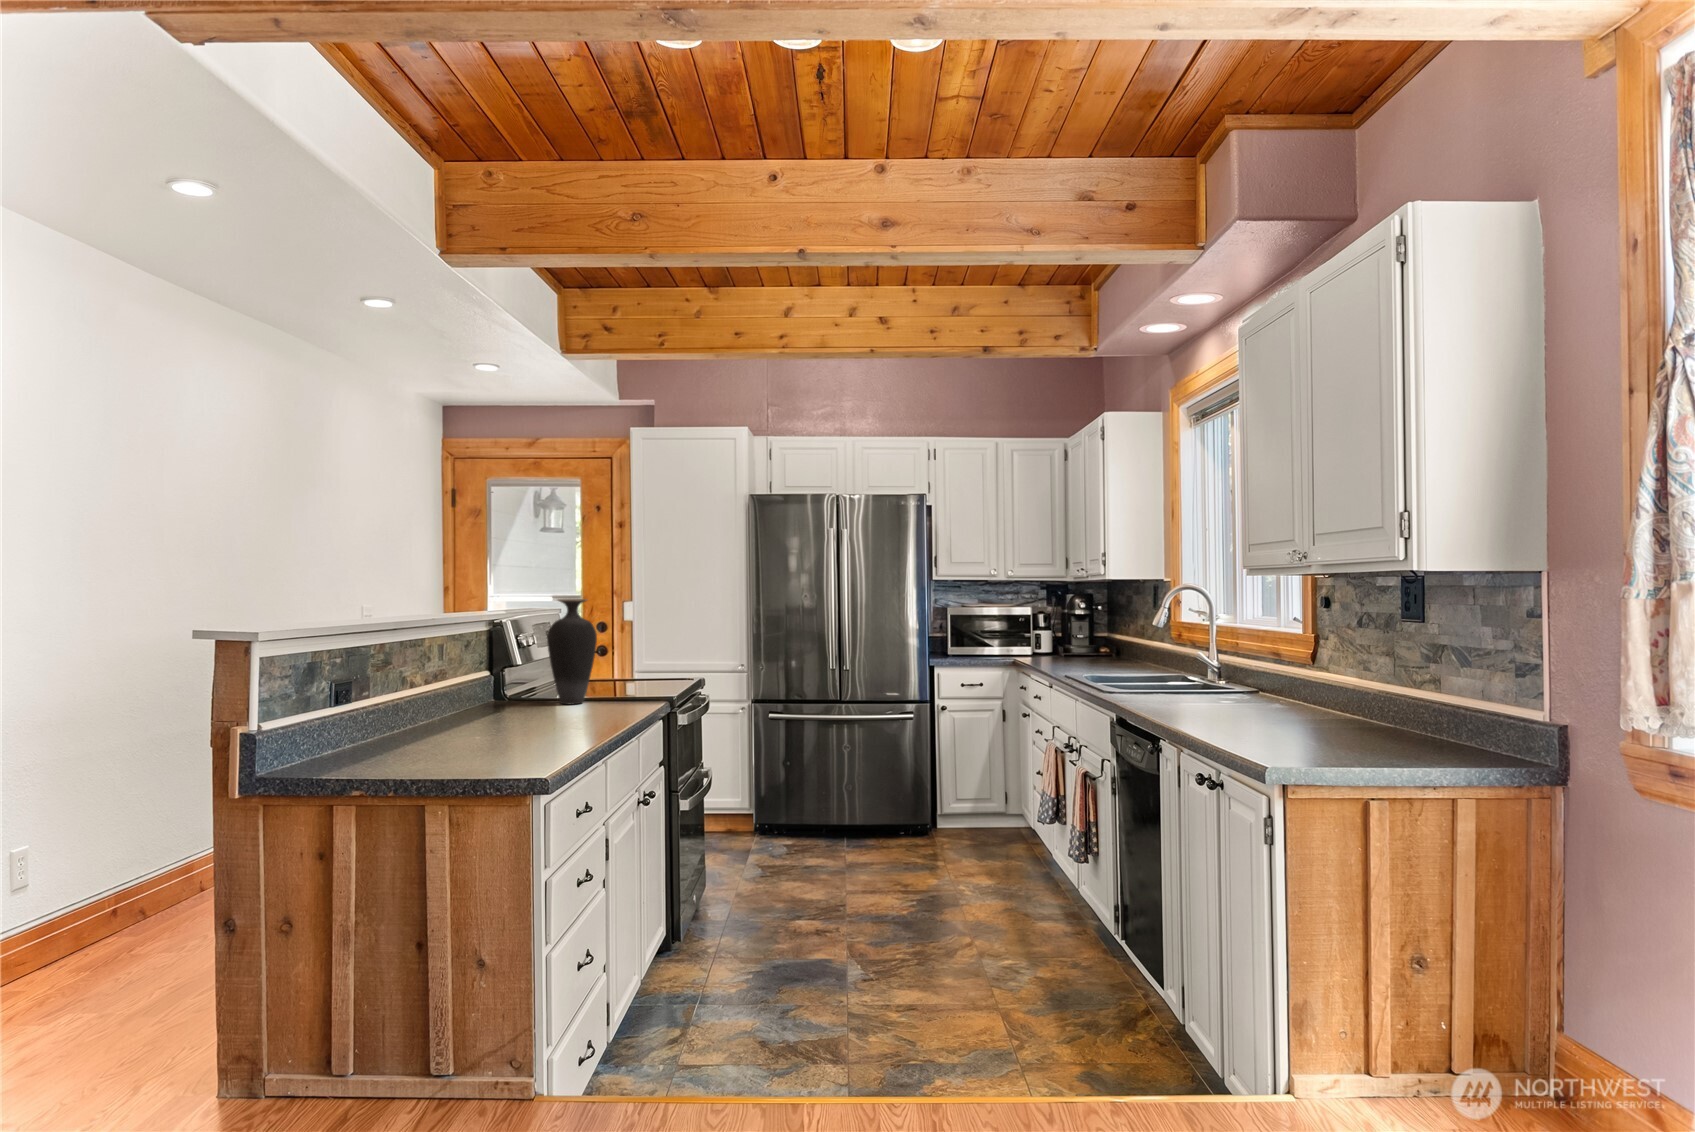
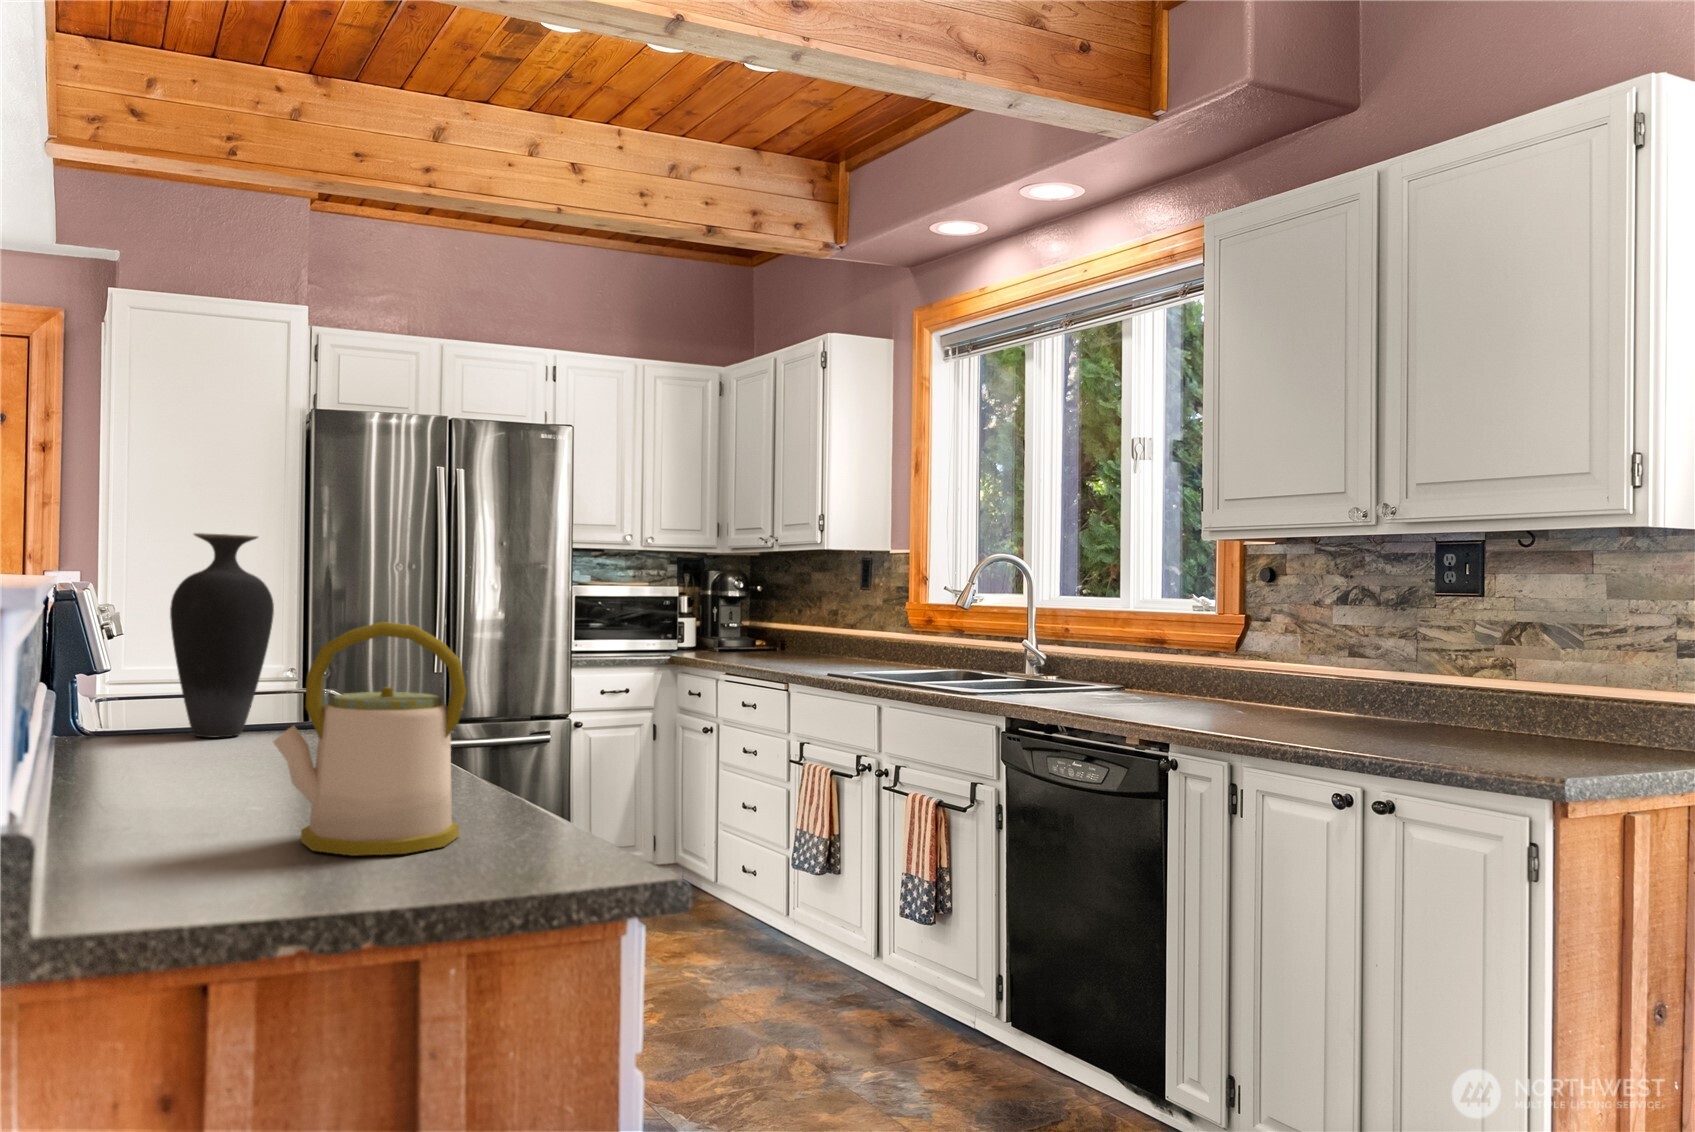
kettle: none [436,650,515,760] -> present [273,622,466,856]

